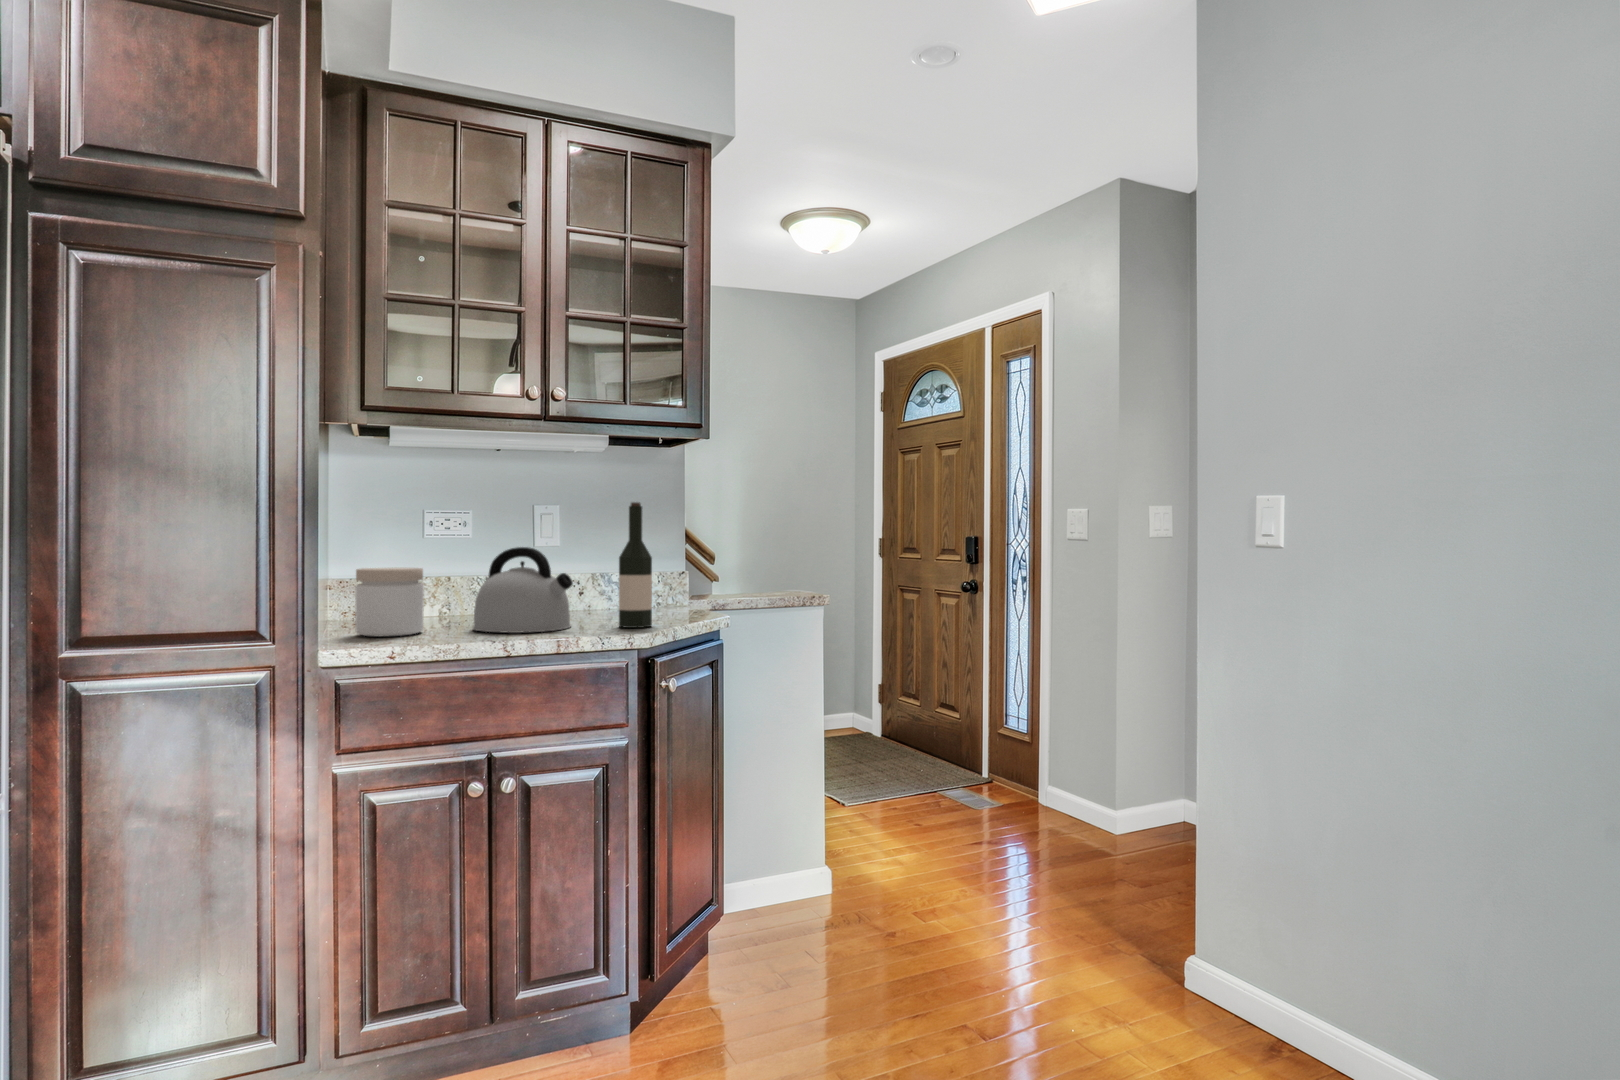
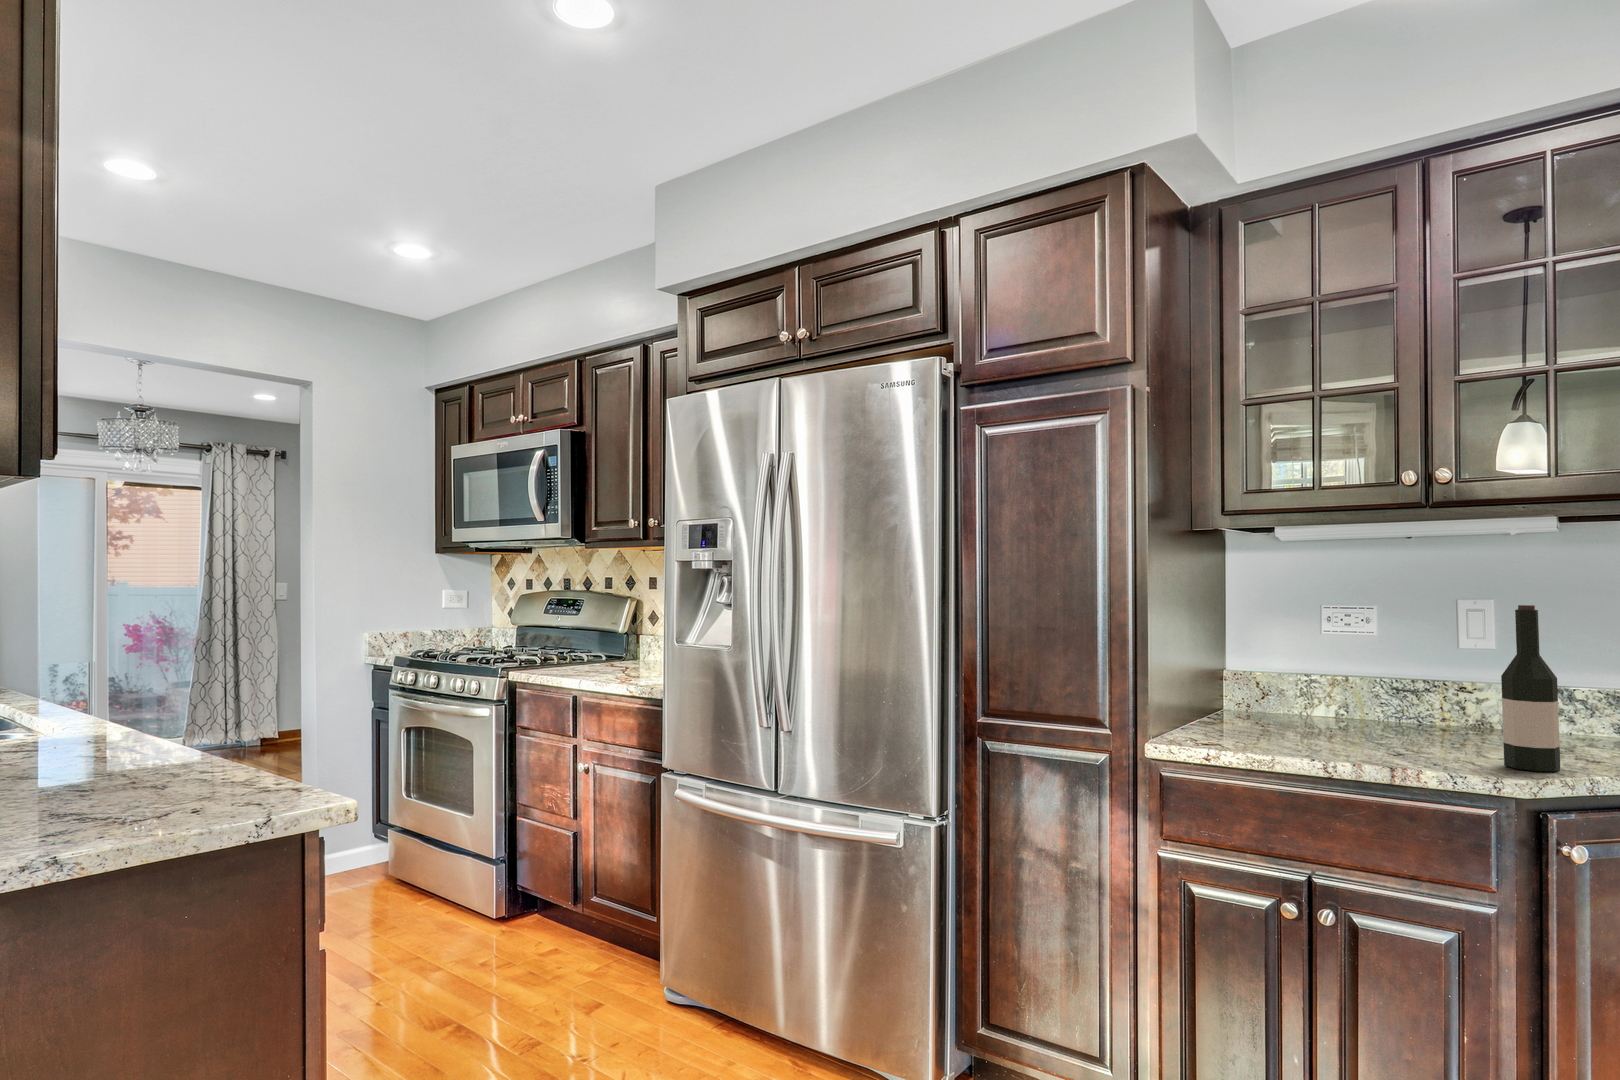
kettle: present [473,547,573,633] -> none [1325,654,1450,756]
jar: present [355,568,424,637] -> none [1211,665,1279,736]

